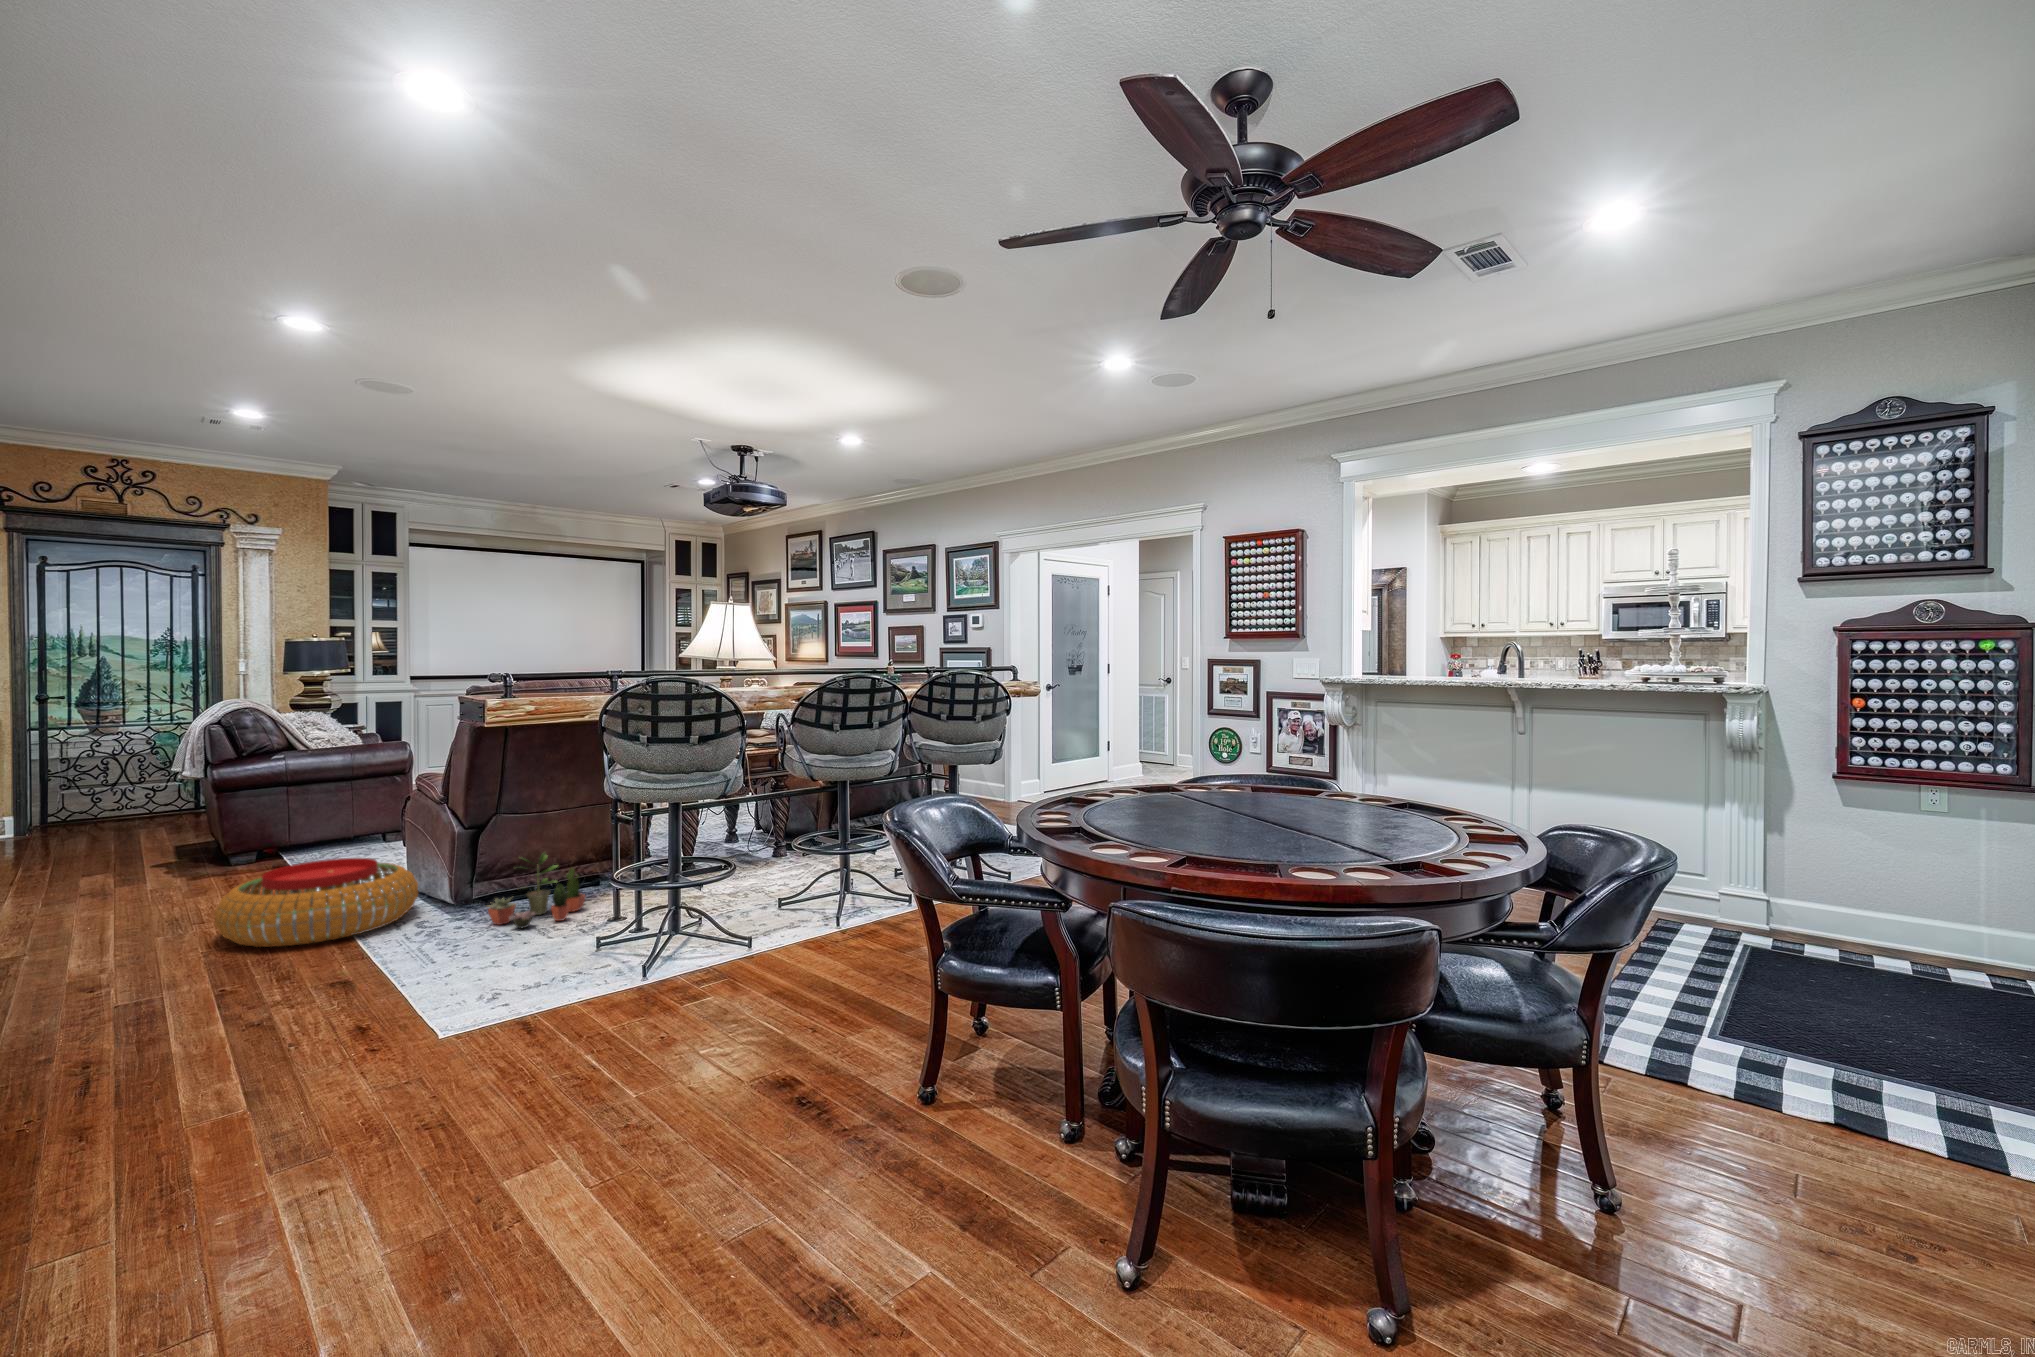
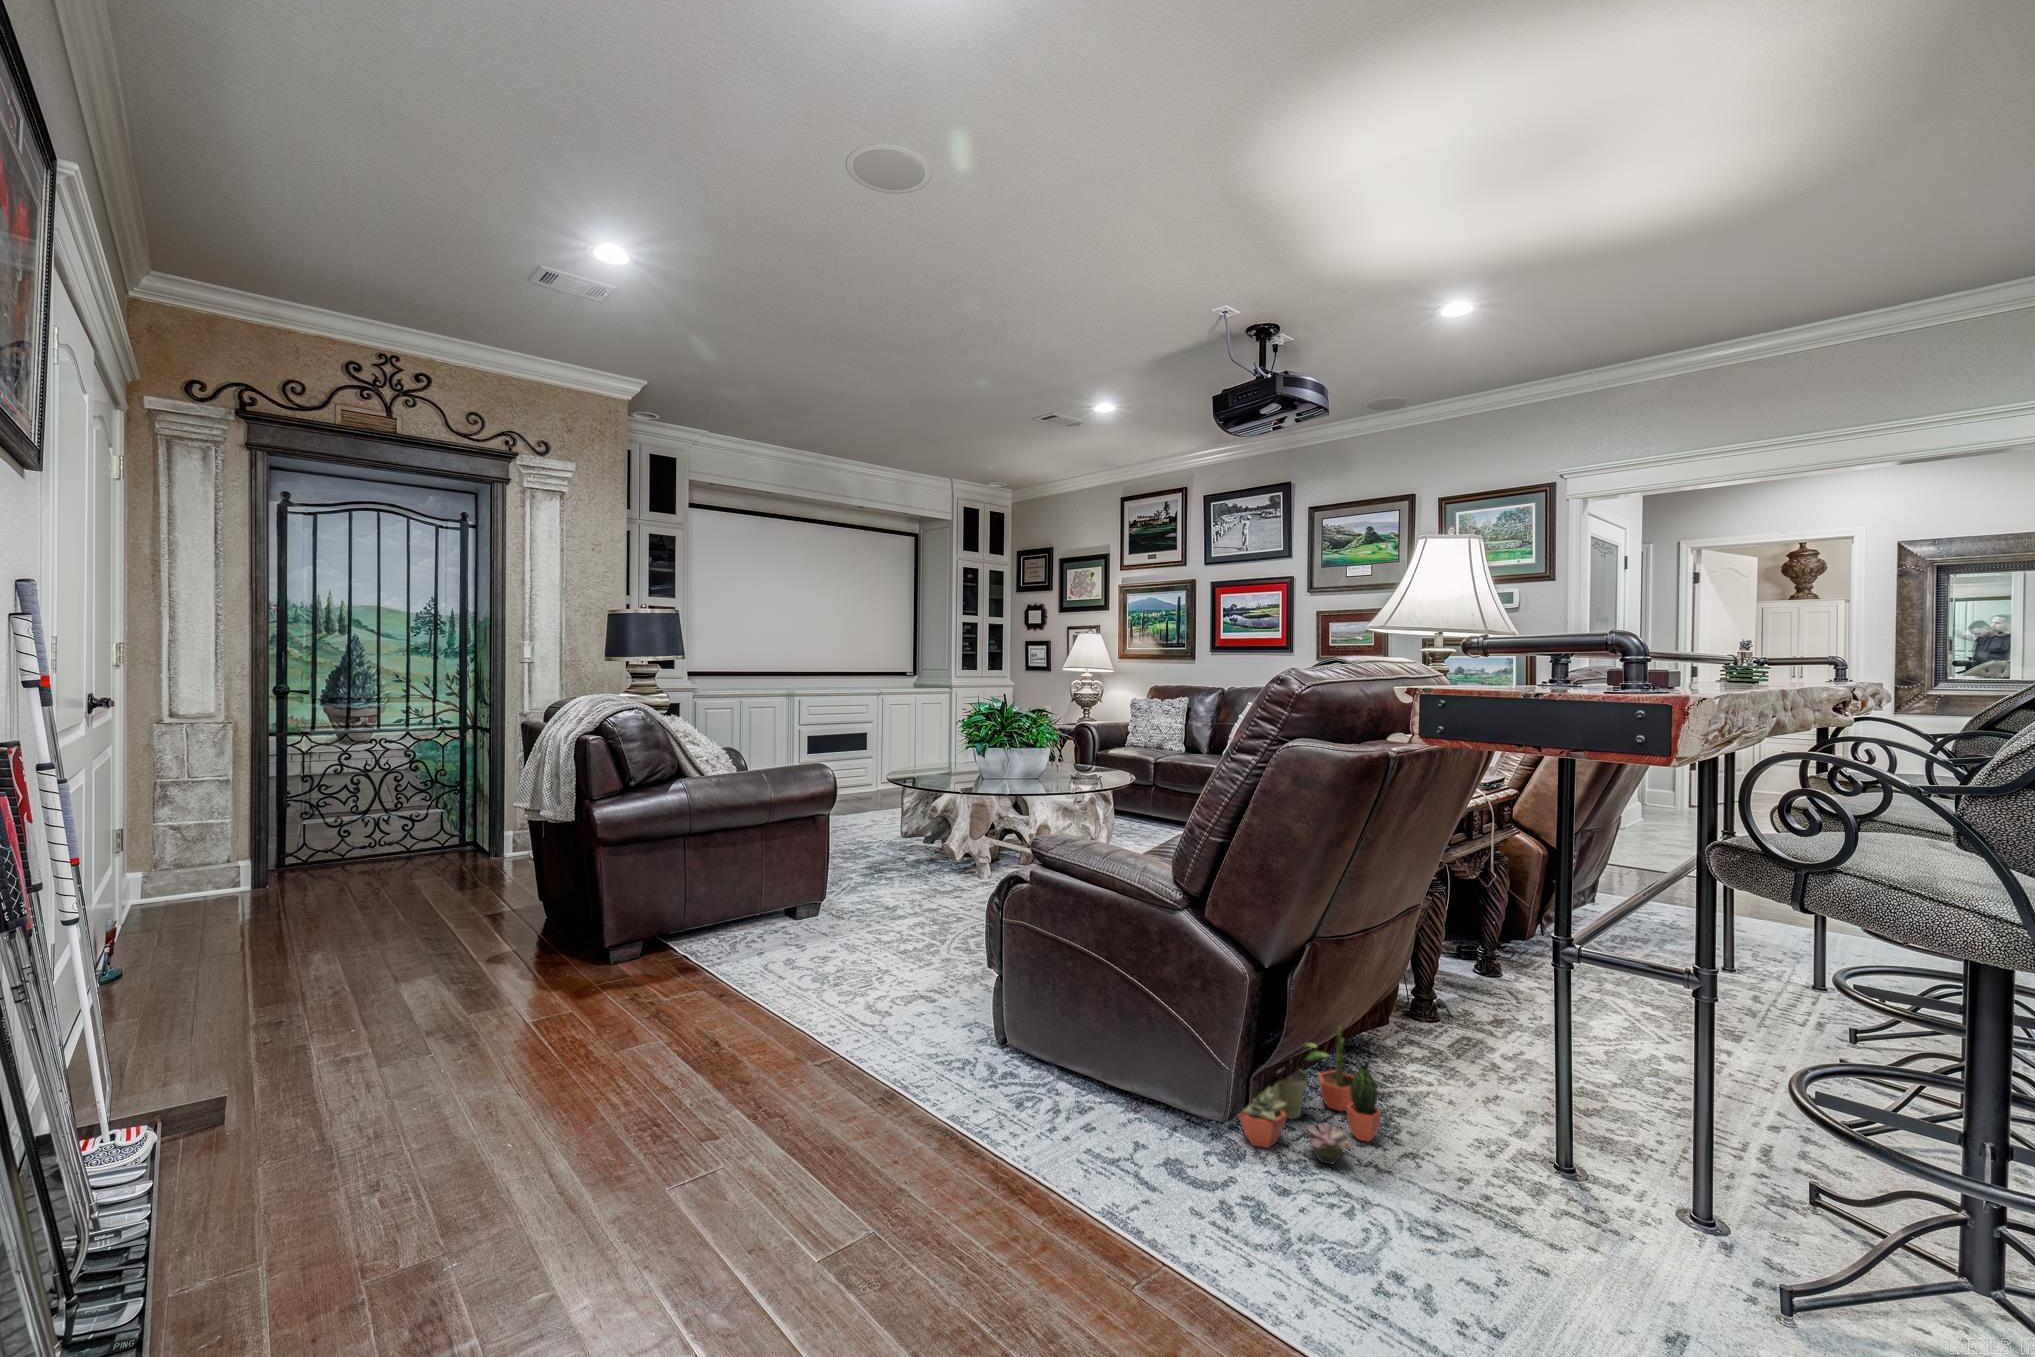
pouf: present [215,858,418,947] -> none [775,994,1083,1211]

